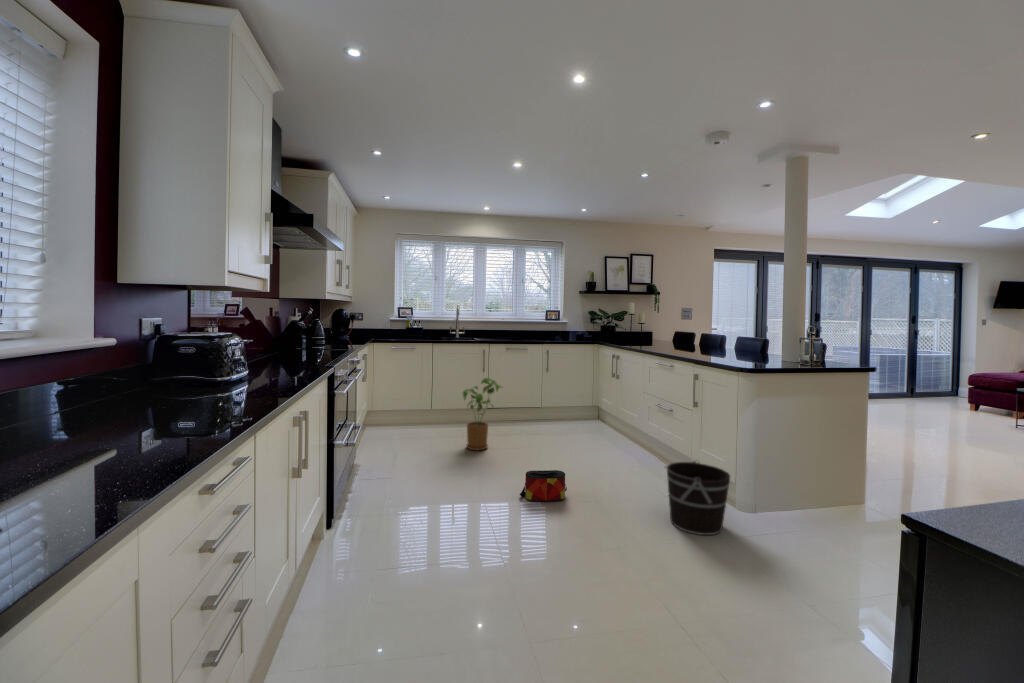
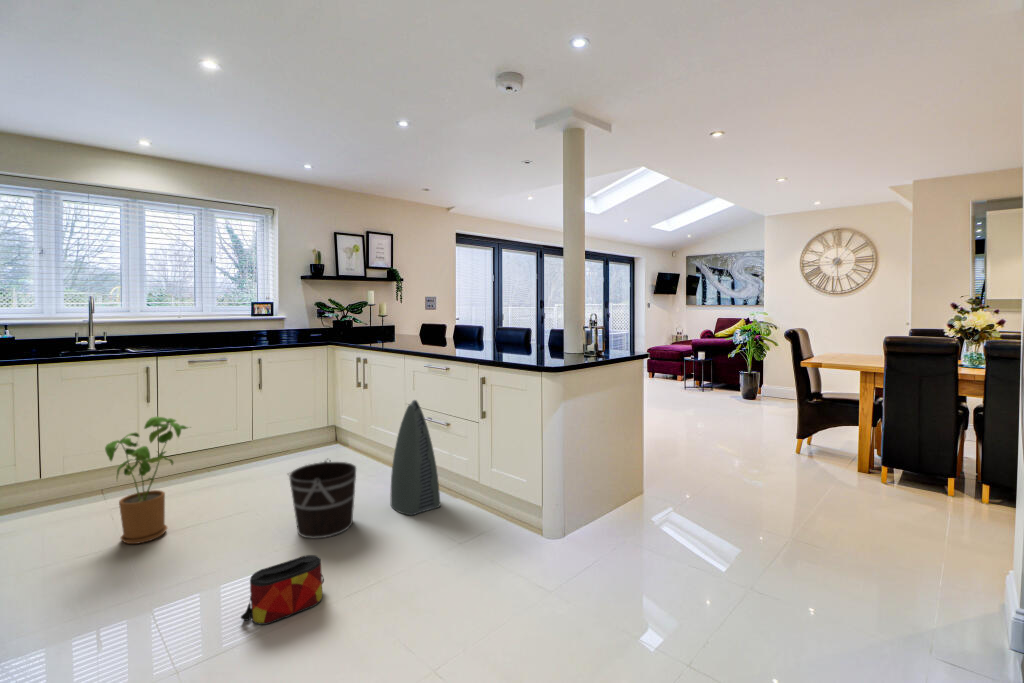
air purifier: none [622,387,660,472] -> present [390,400,440,515]
bucket: present [666,461,730,535] -> present [288,460,356,539]

